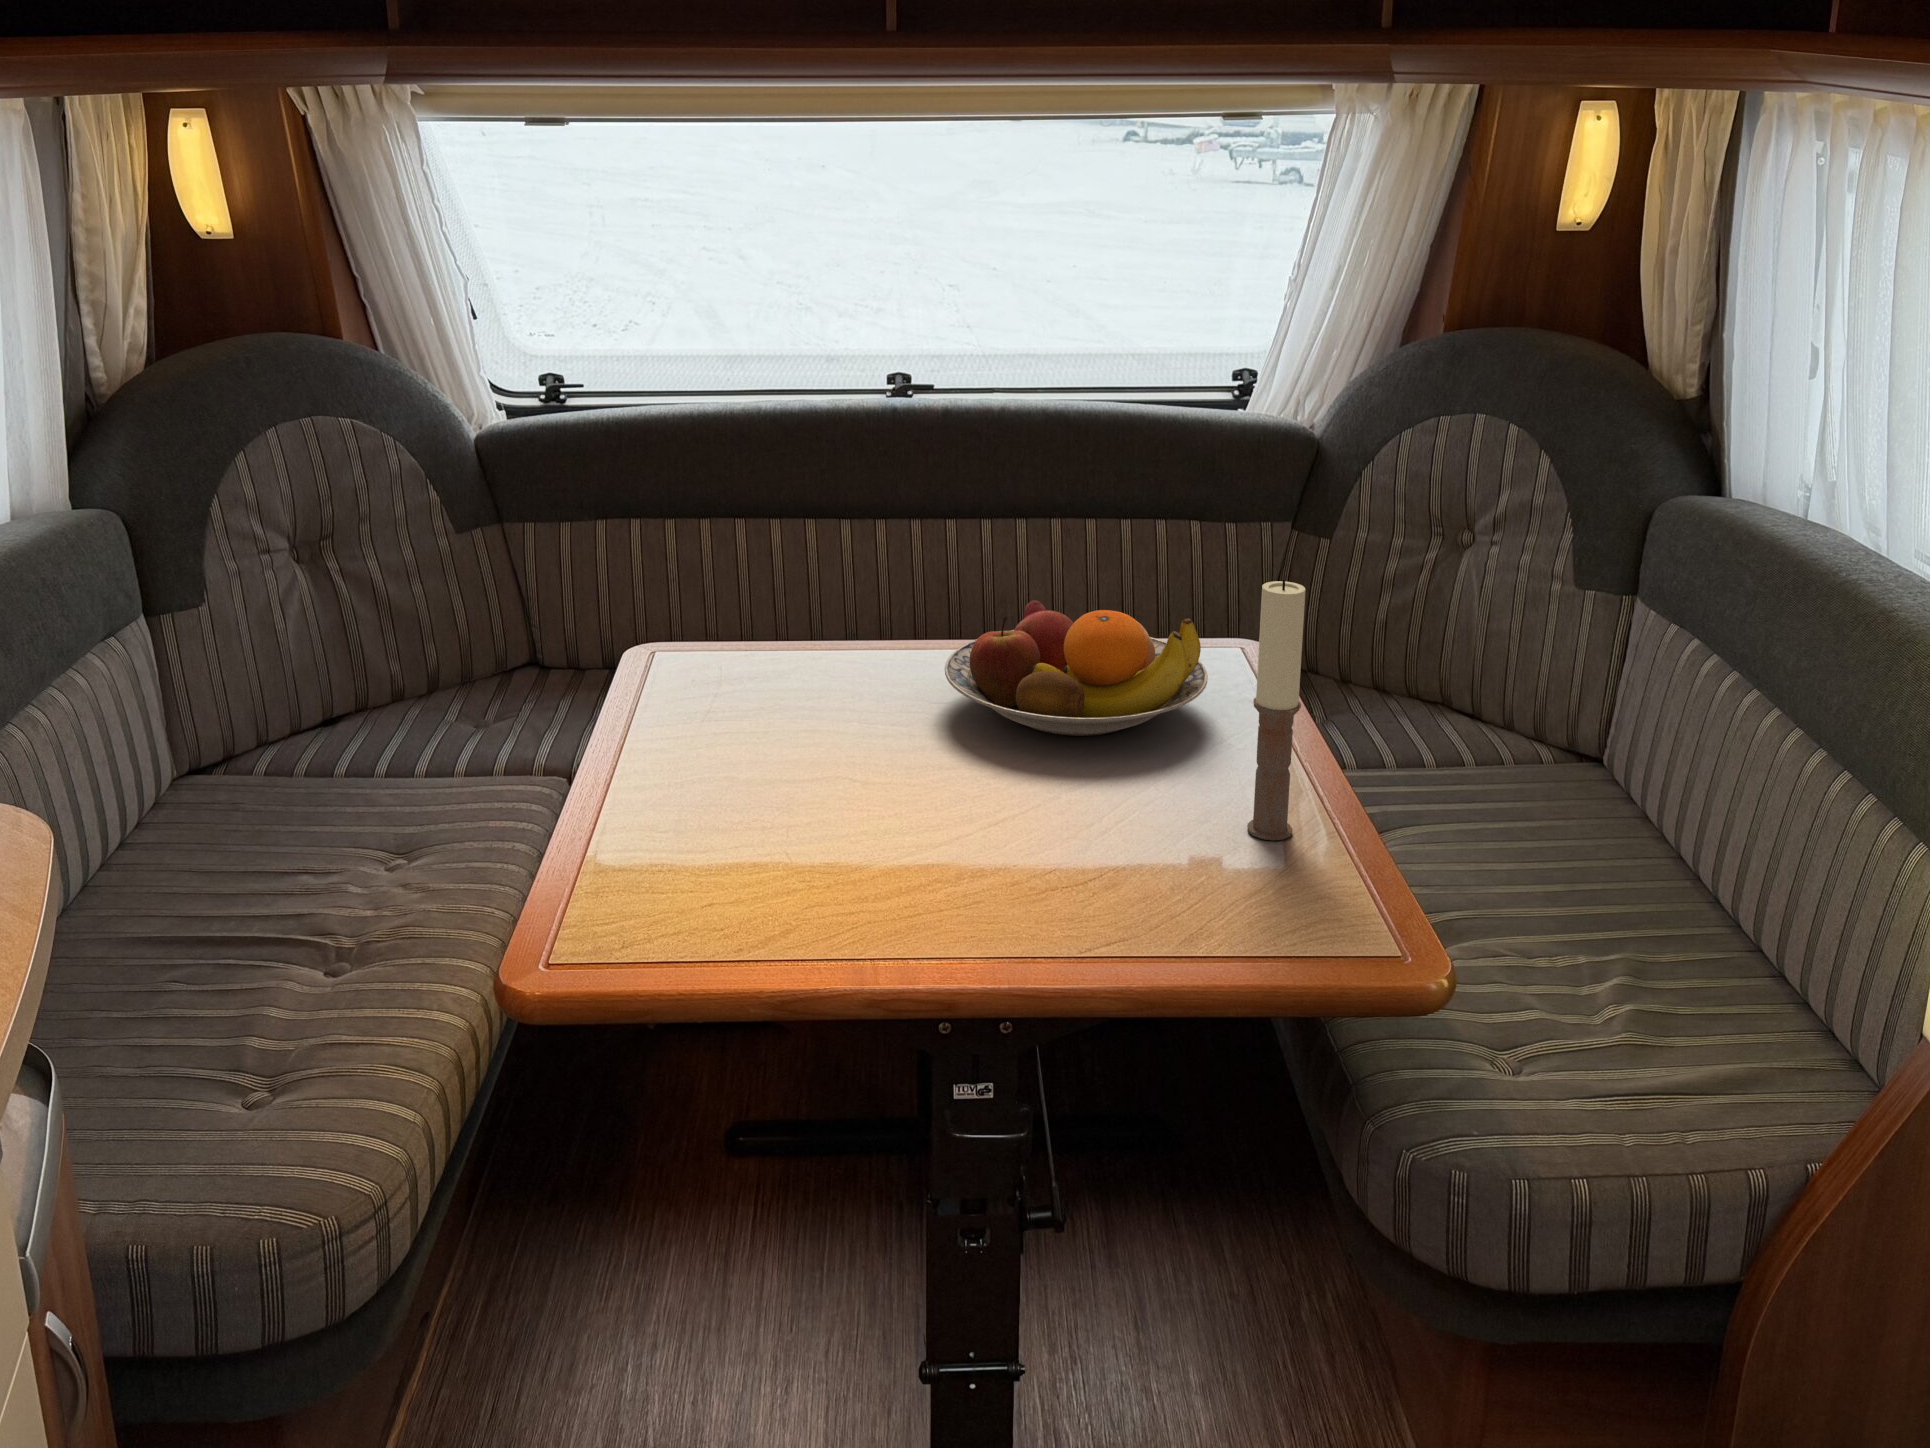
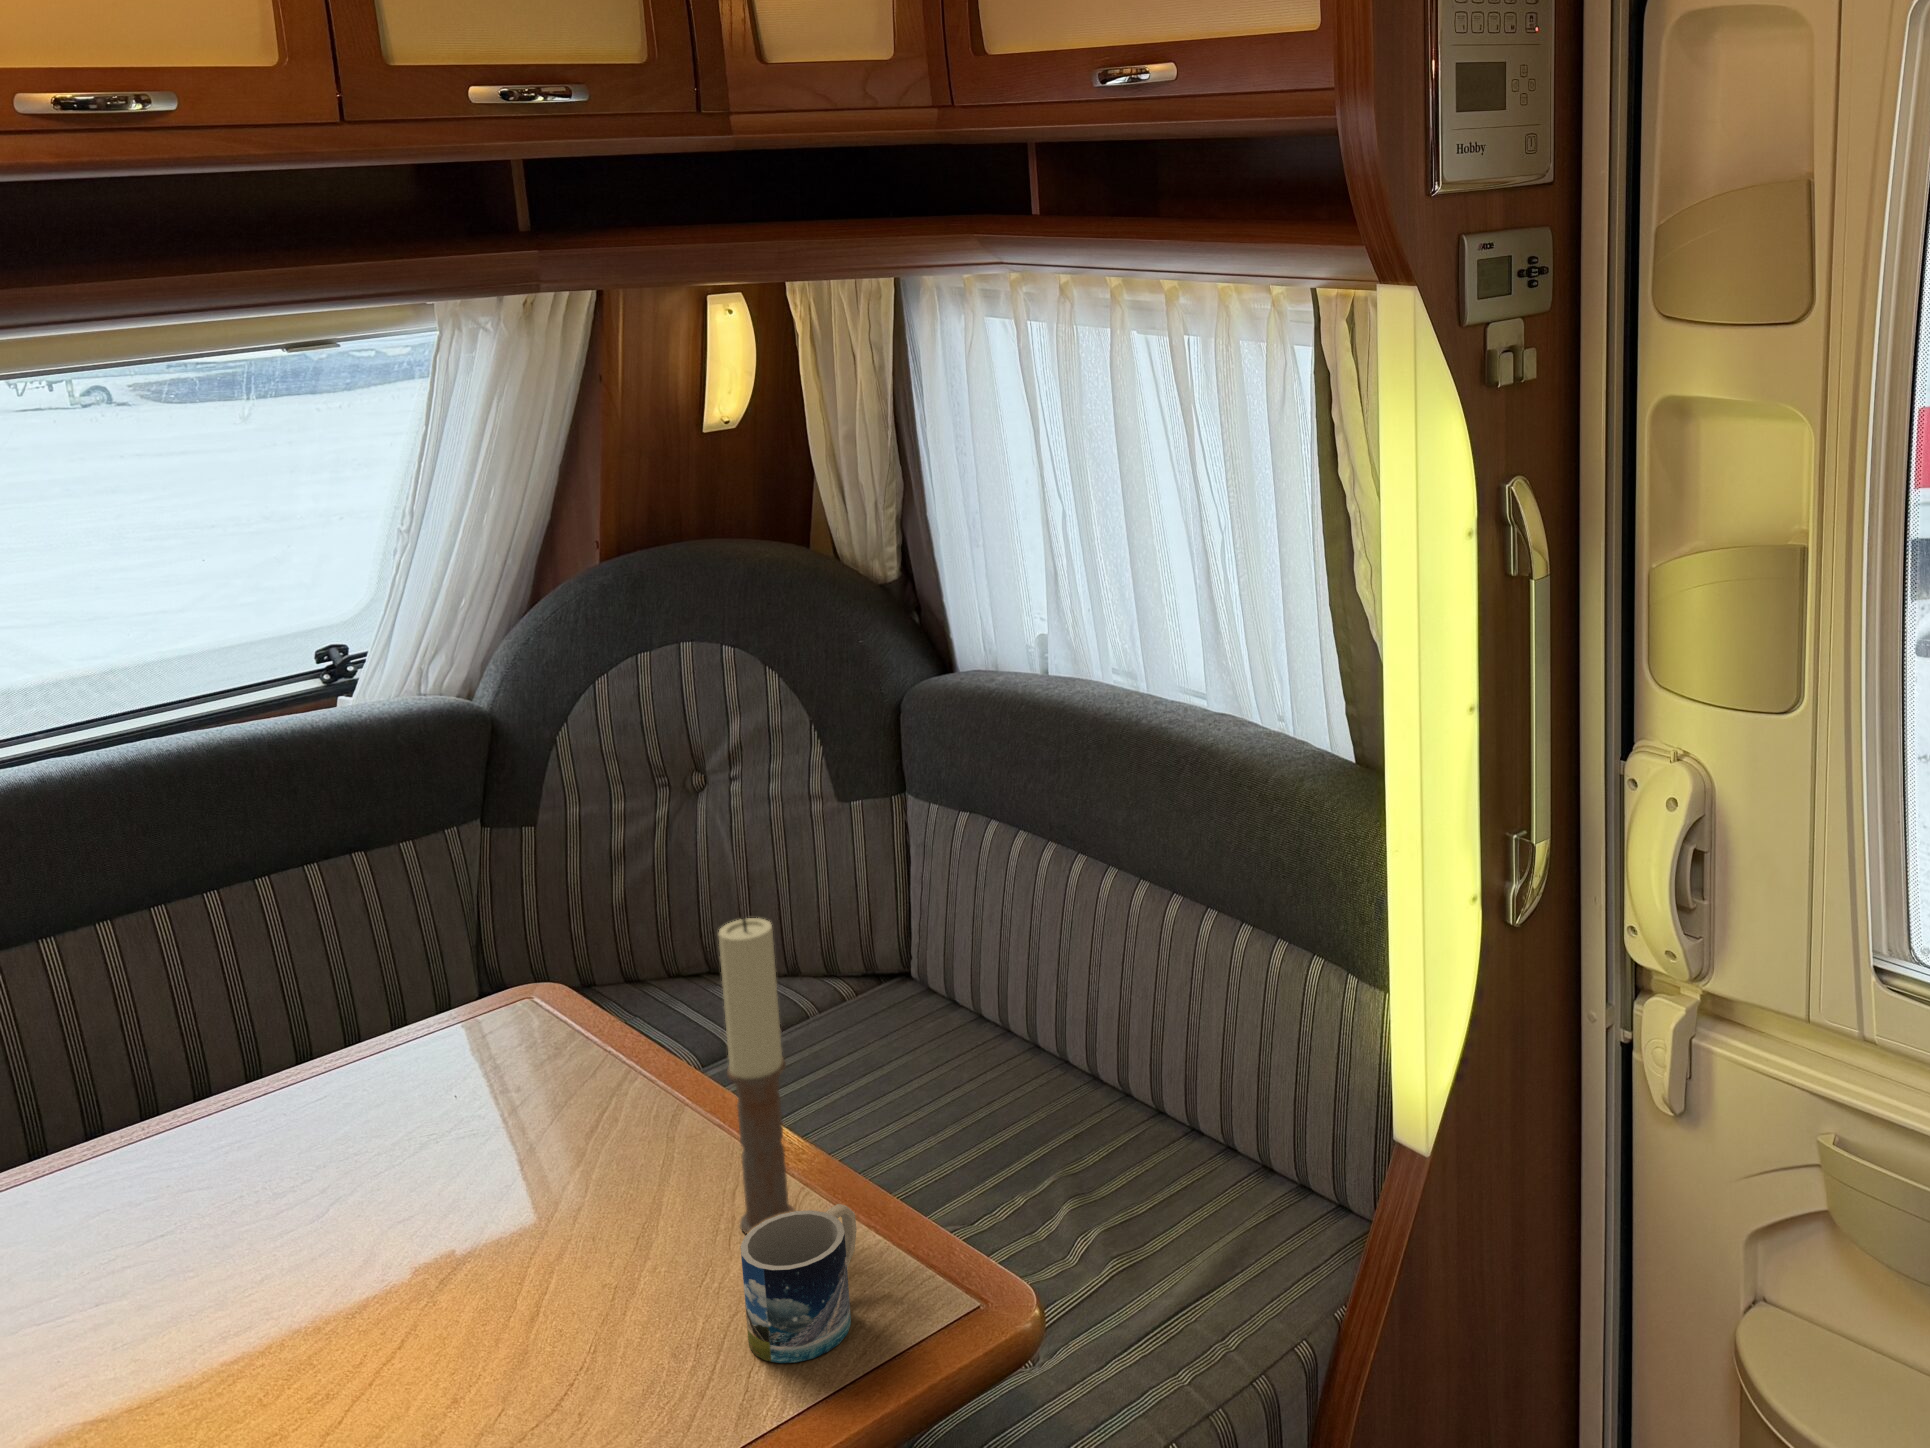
fruit bowl: present [945,600,1208,736] -> none [183,993,579,1221]
mug: none [1191,806,1301,918] -> present [741,1204,857,1363]

